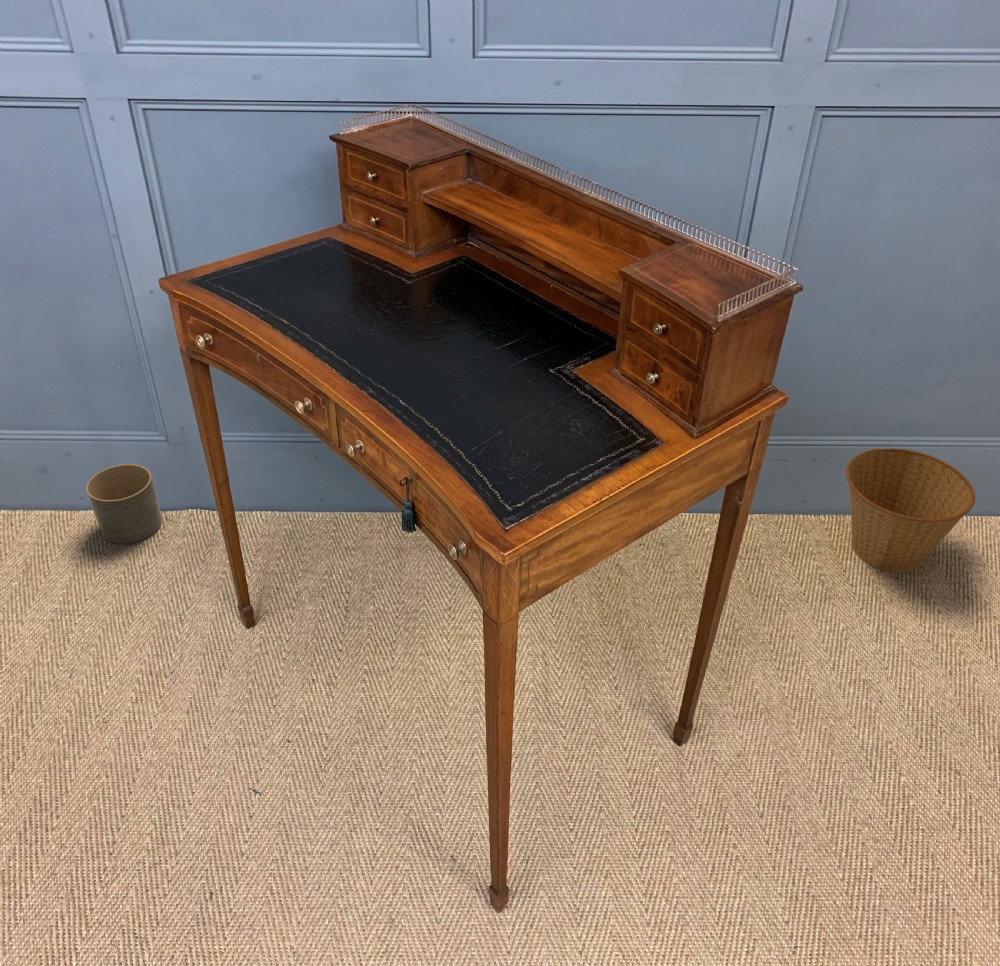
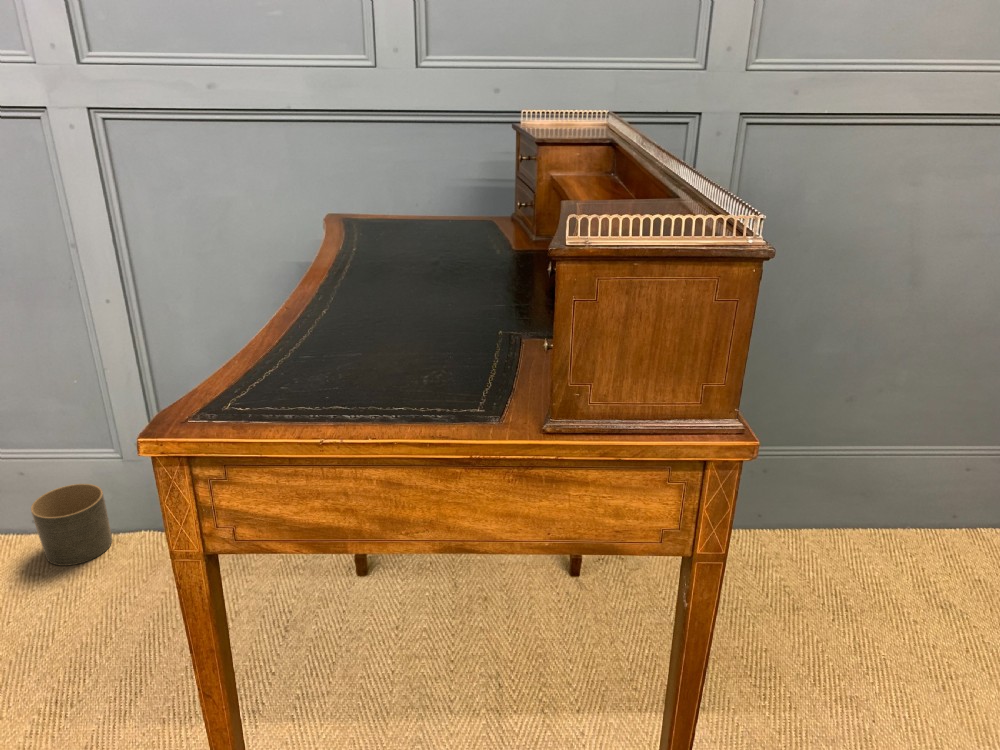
basket: present [846,448,975,572] -> none [799,458,933,583]

